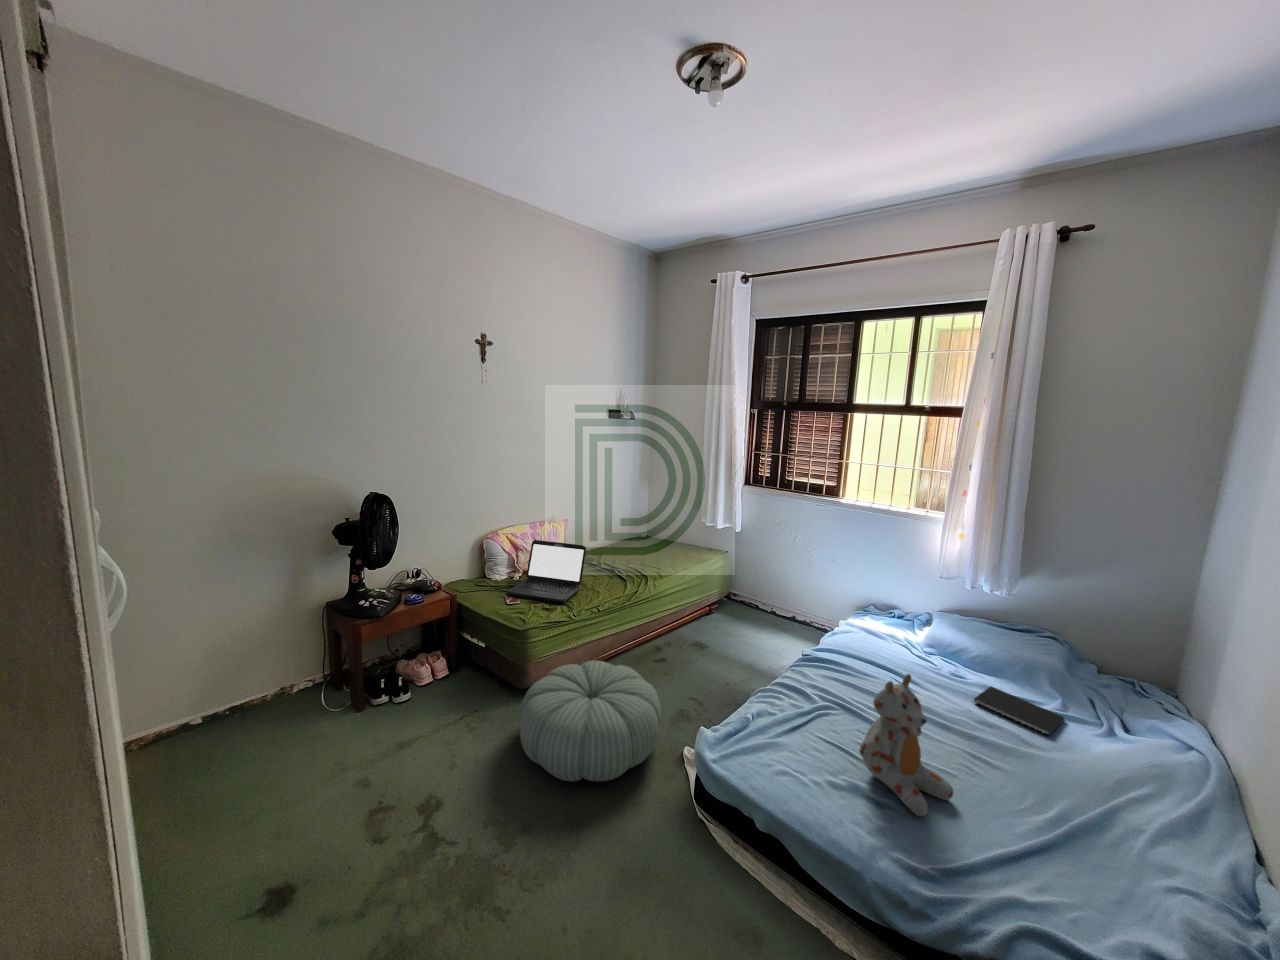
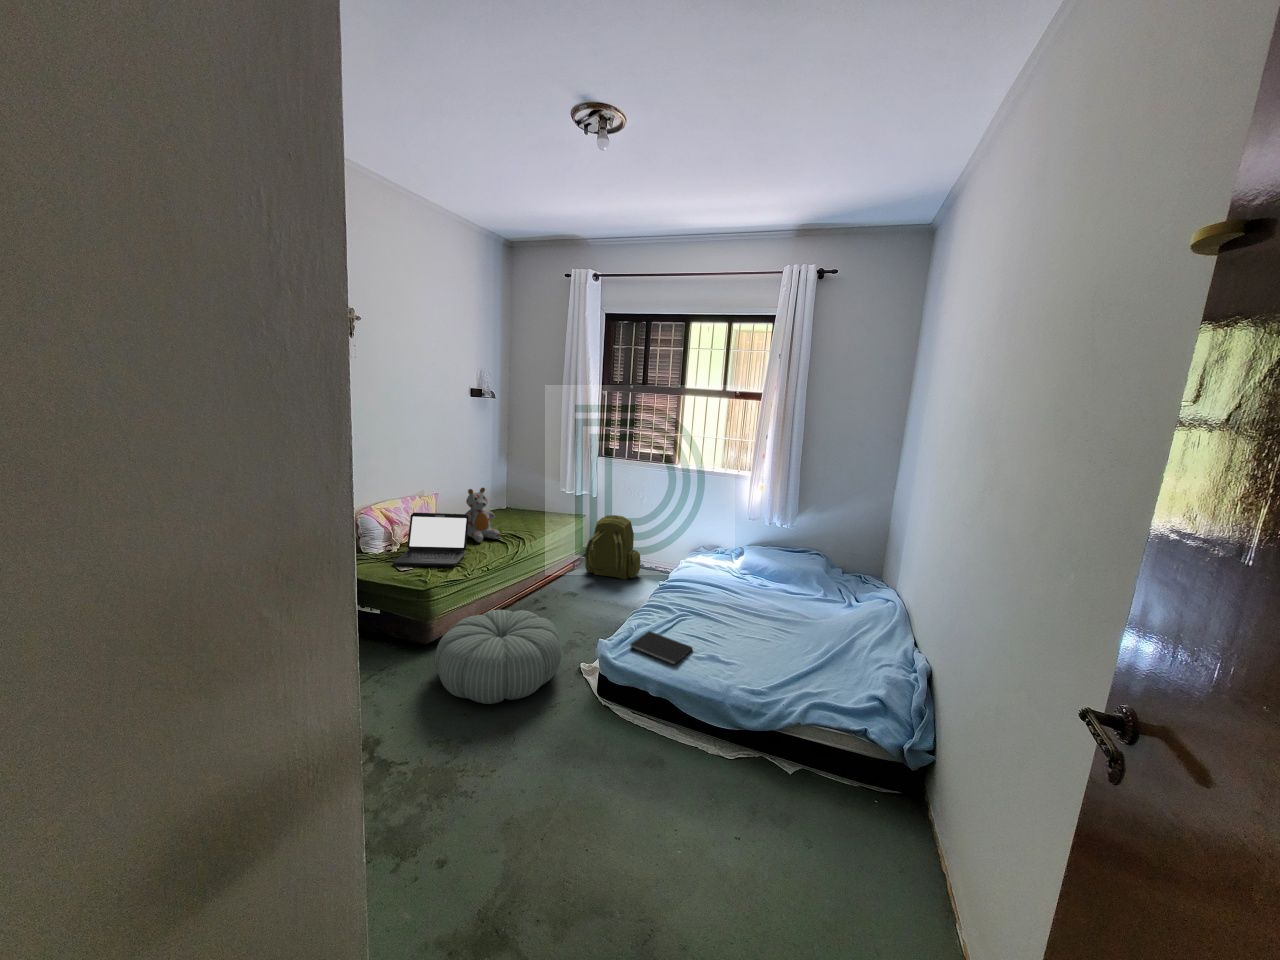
backpack: none [719,554,788,634] -> present [585,515,641,579]
stuffed bear: present [860,674,953,816] -> present [465,487,500,542]
notebook: present [974,687,1064,735] -> present [630,631,692,665]

